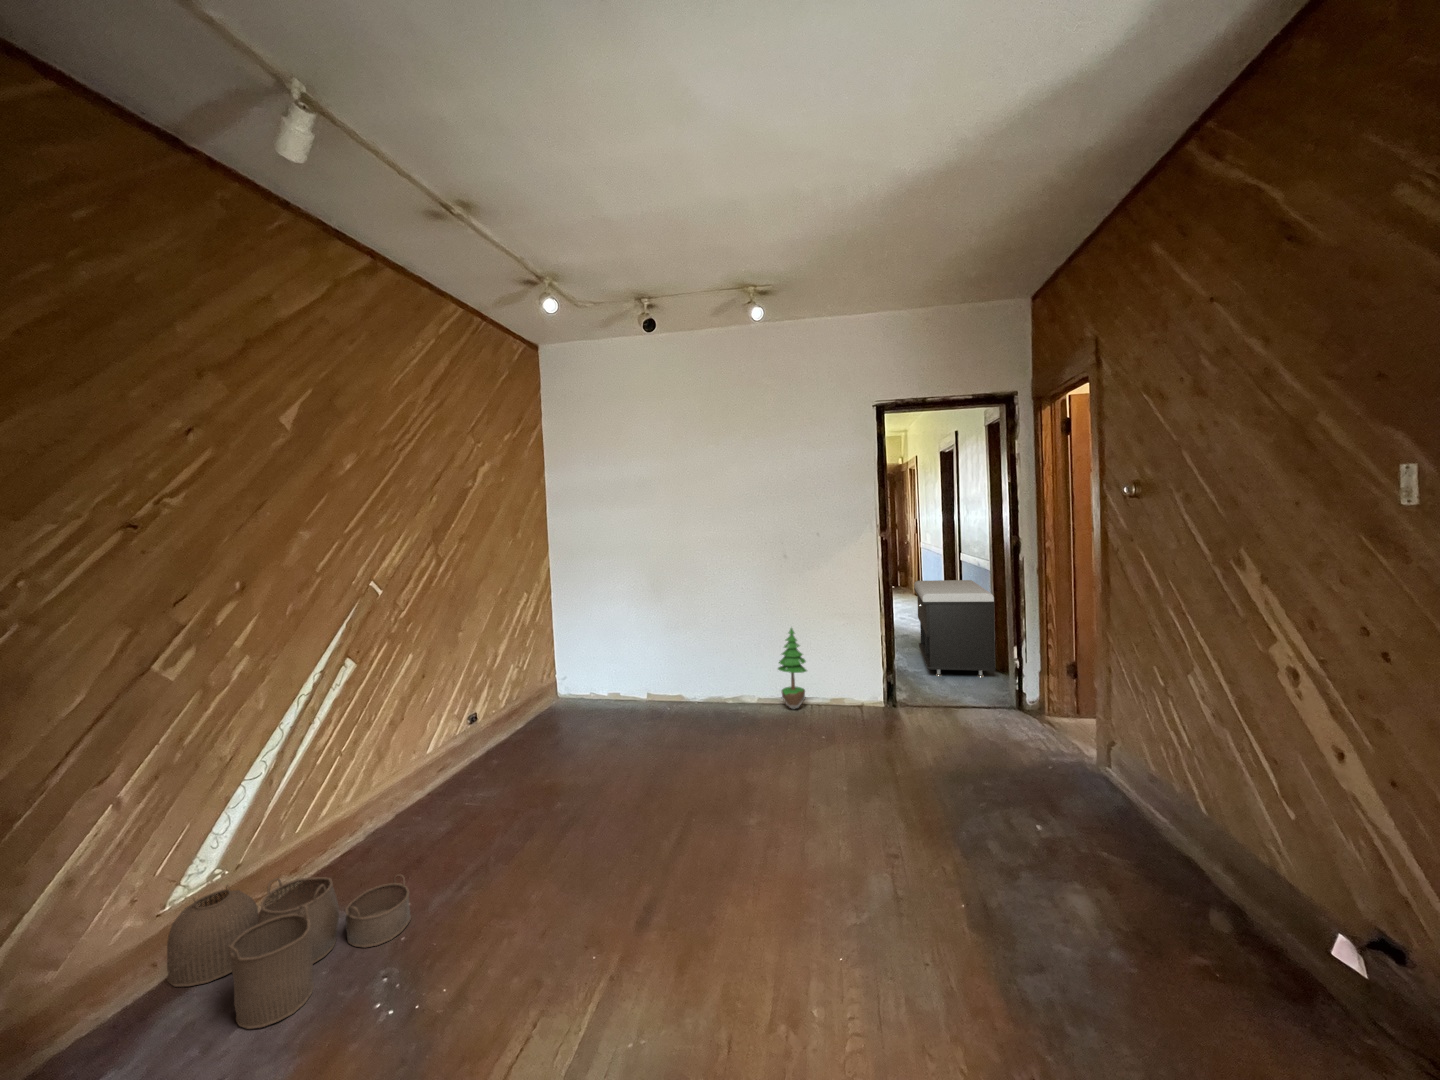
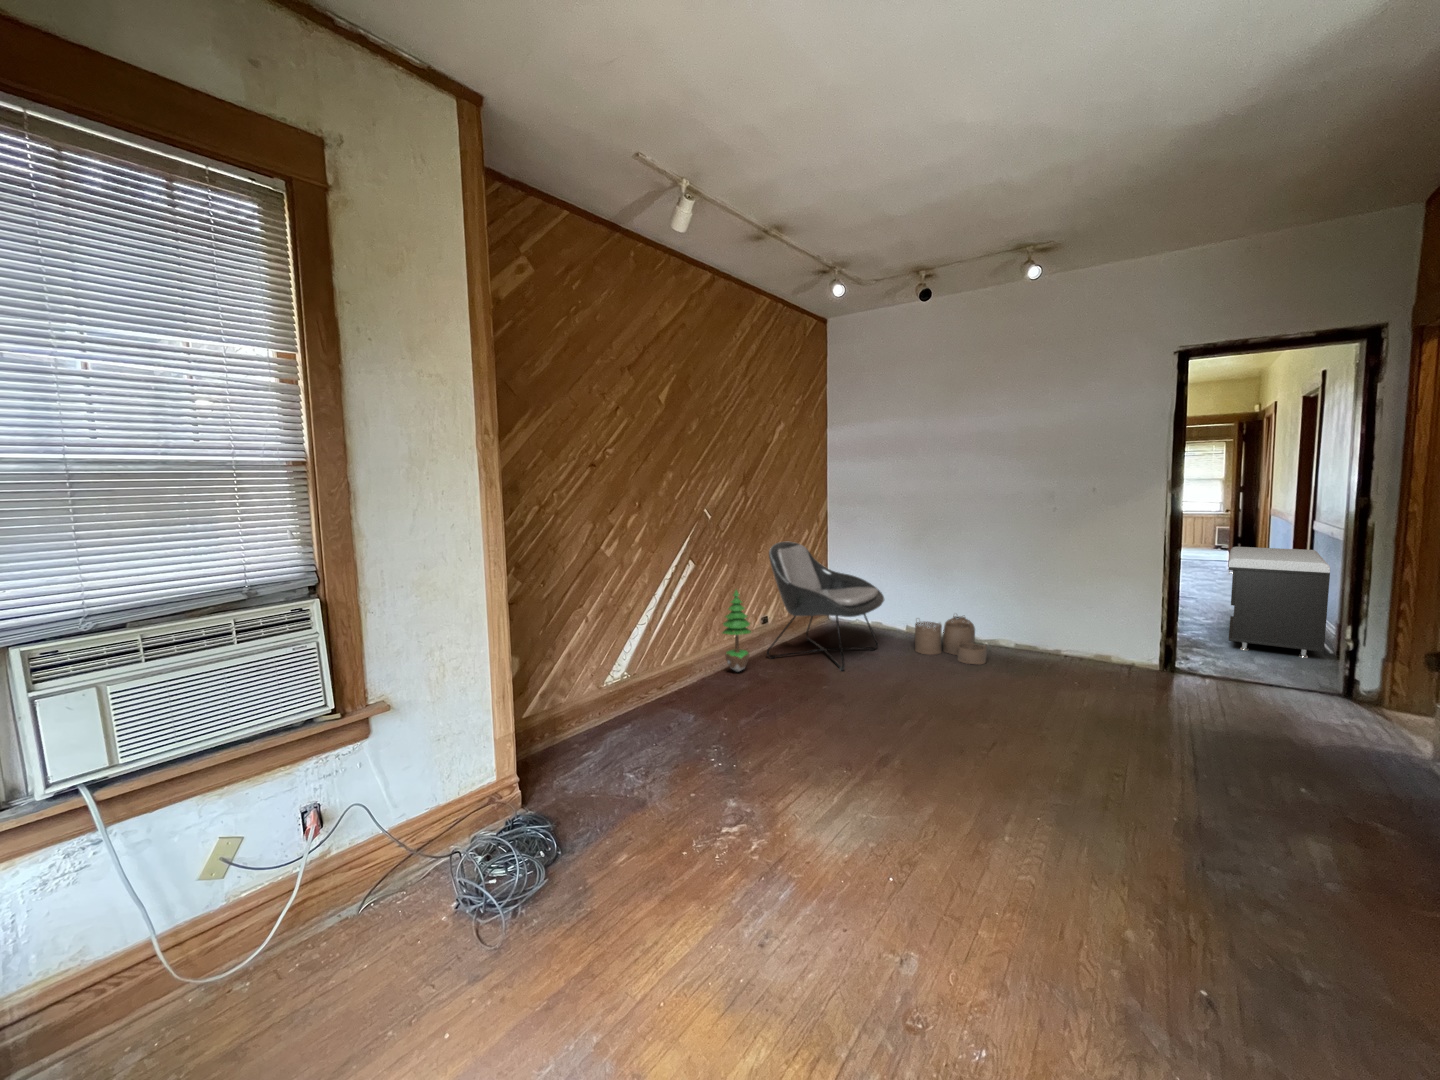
lounge chair: none [471,612,620,774] -> present [767,542,884,671]
potted tree: present [778,628,807,709] -> present [722,590,751,672]
woven basket: present [167,874,411,1029] -> present [915,616,987,664]

